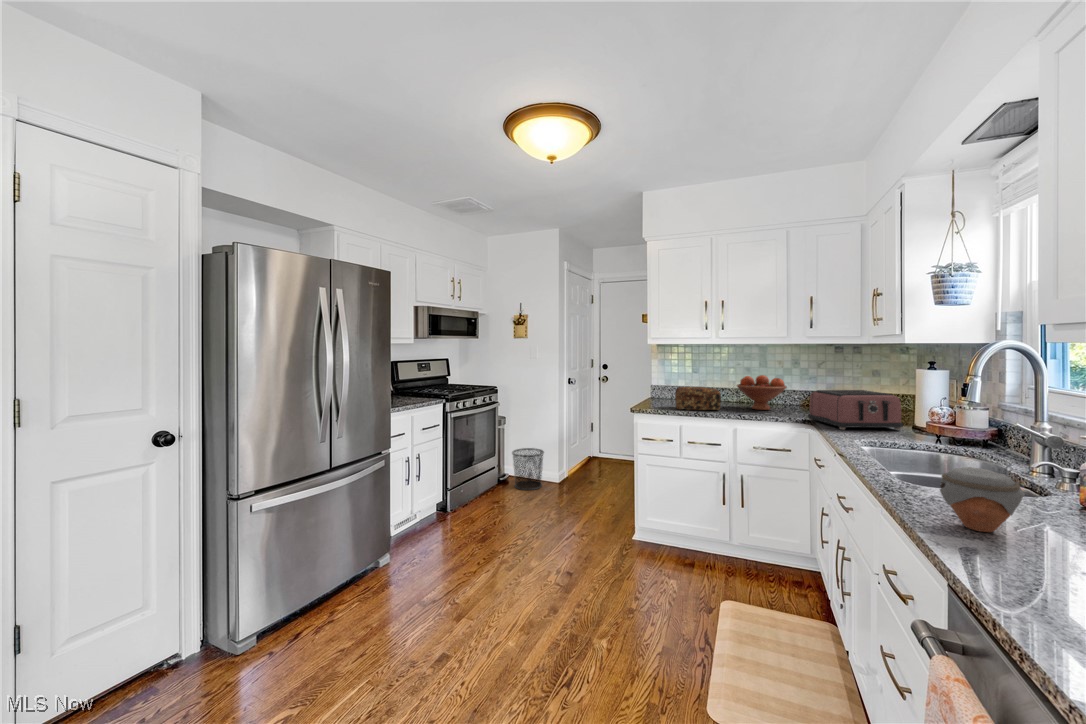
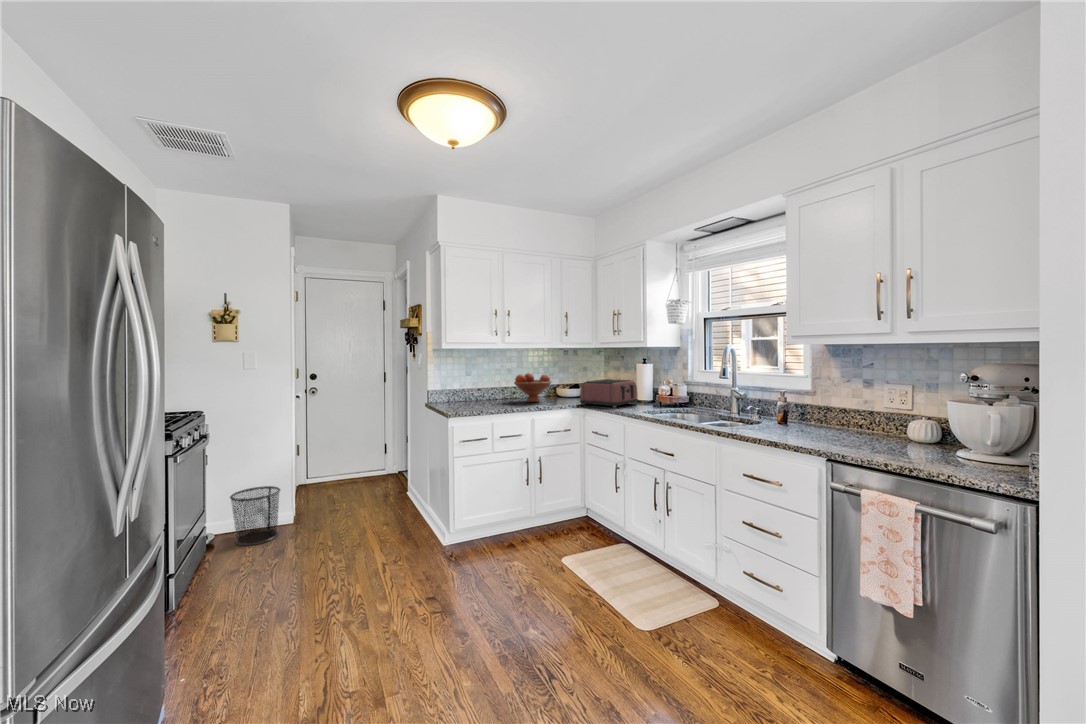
bread loaf: present [675,387,721,410] -> none [473,386,516,409]
jar: present [940,467,1025,532] -> none [776,408,809,440]

